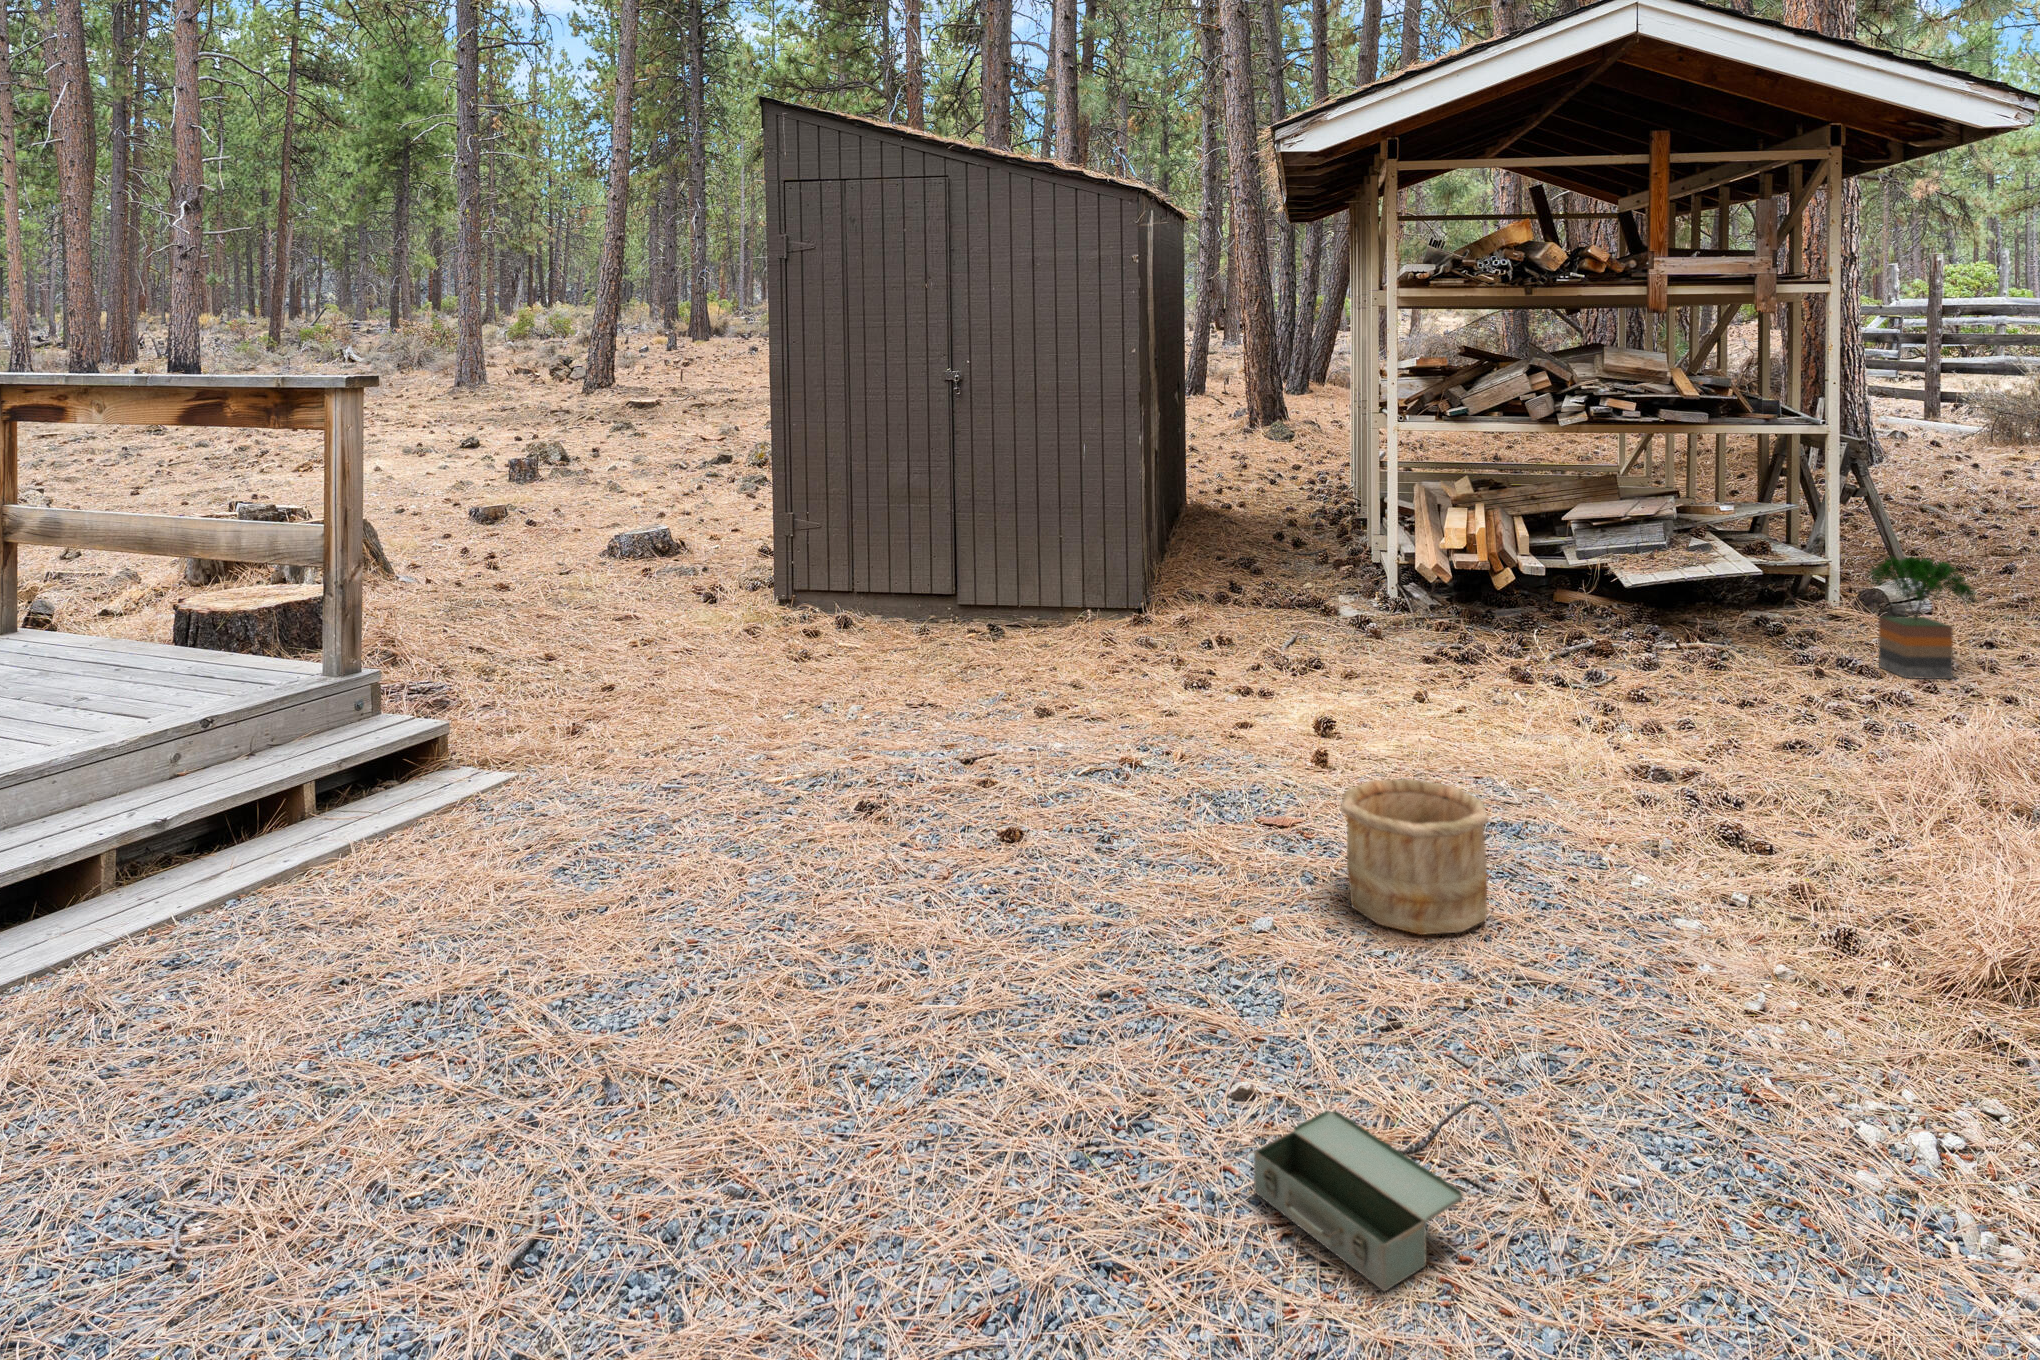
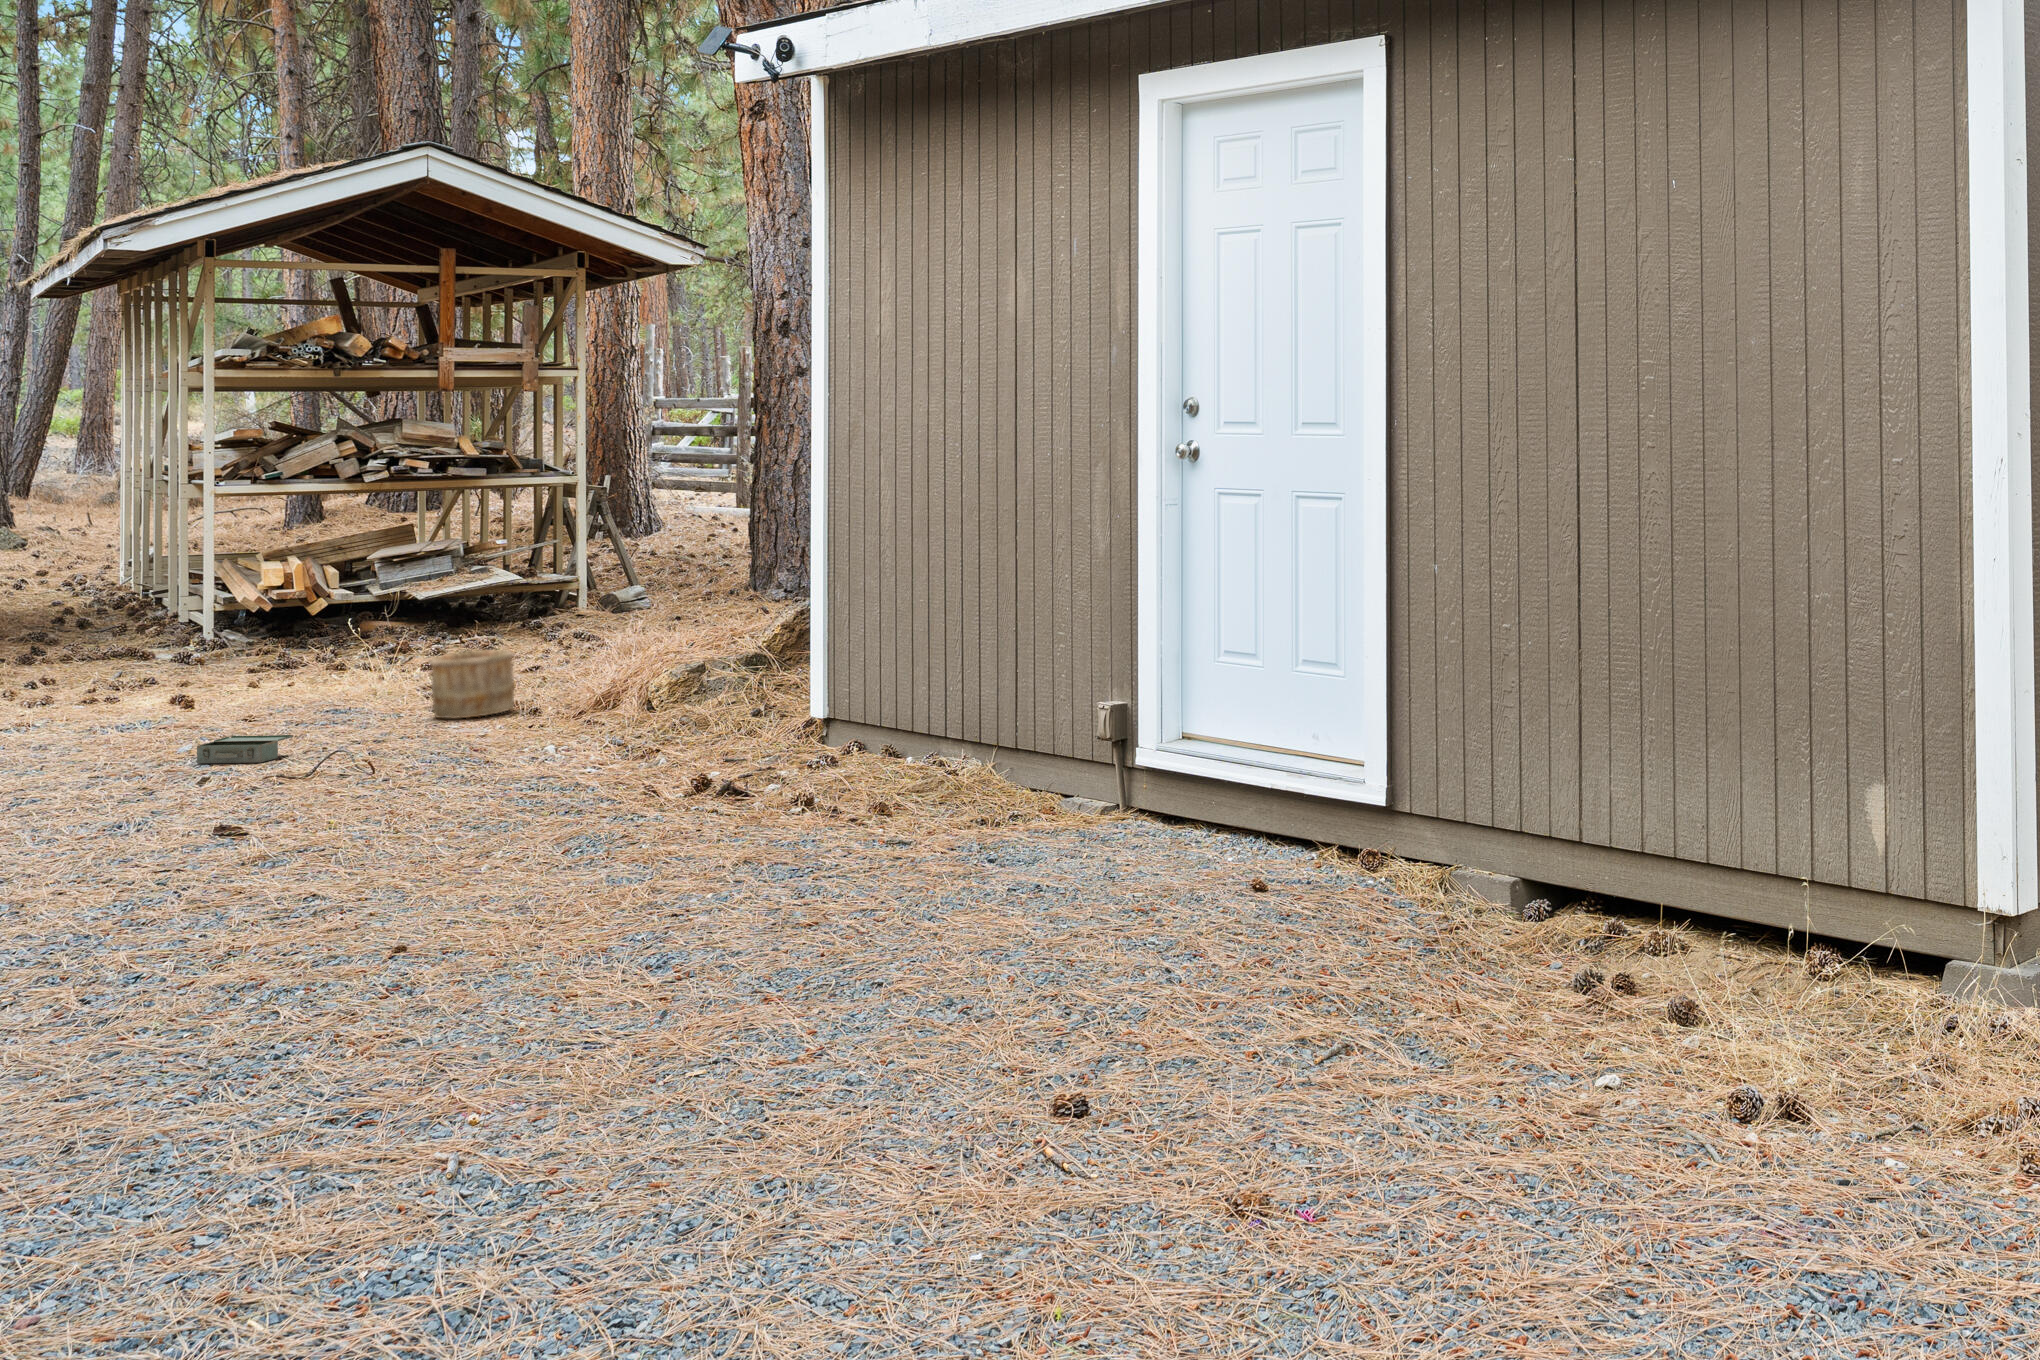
potted tree: present [1870,557,1975,679] -> none [579,553,643,634]
wooden bucket: present [1341,779,1488,935] -> present [429,650,514,718]

